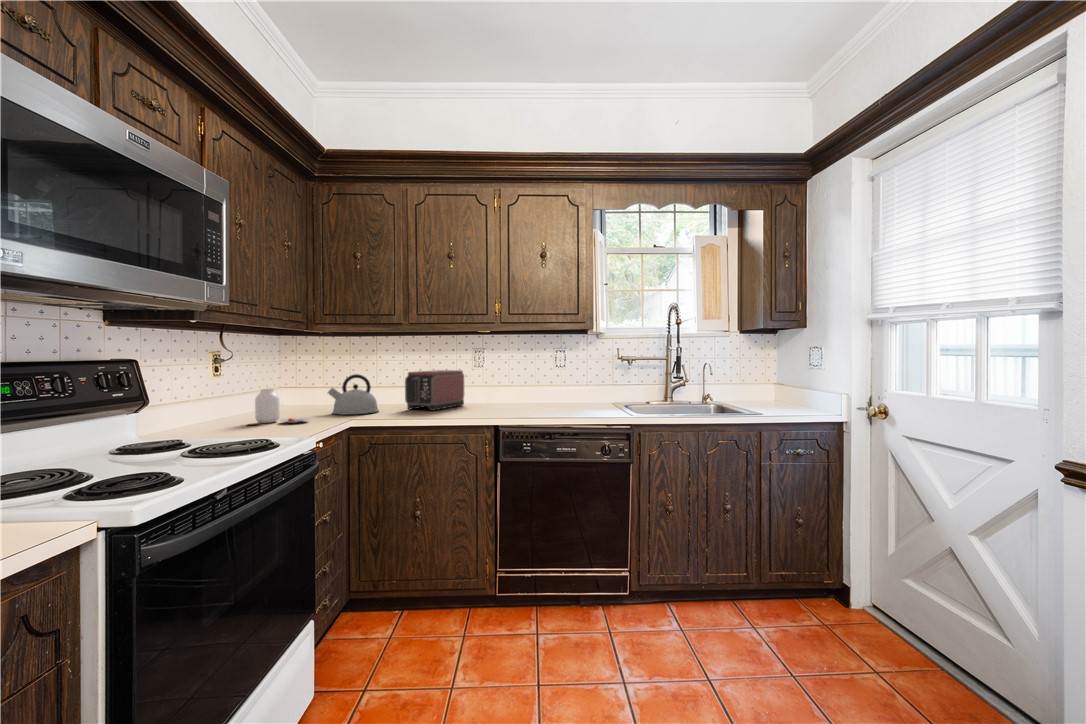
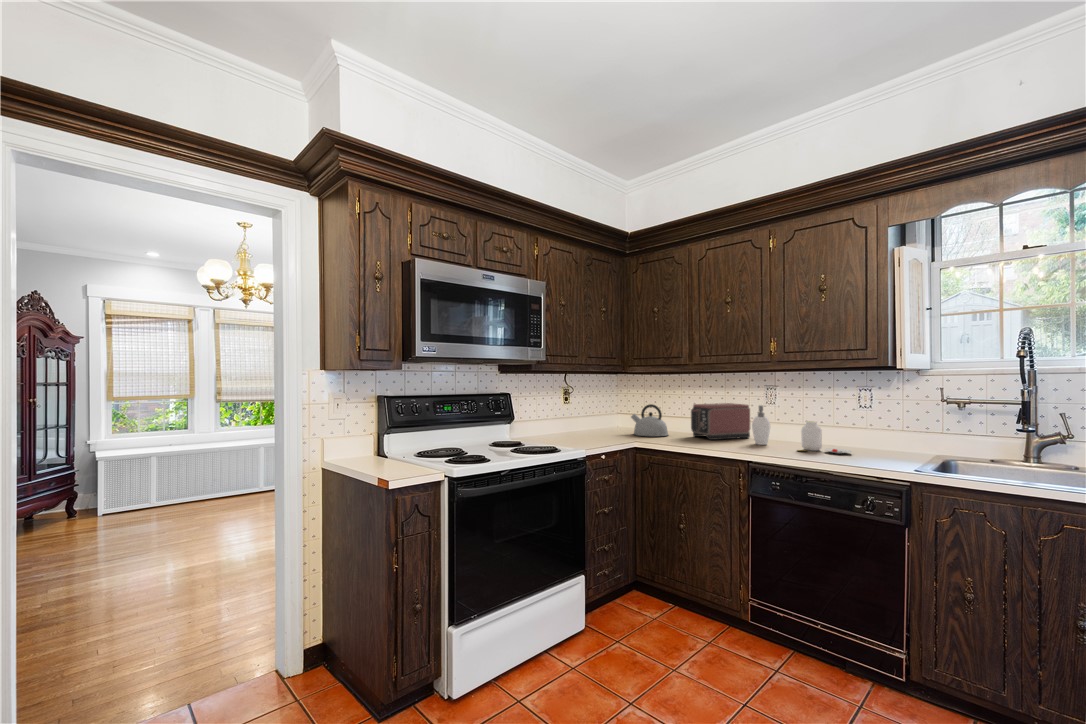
soap dispenser: none [477,369,495,410] -> present [752,405,770,445]
jar: present [247,389,310,425] -> present [797,421,852,453]

